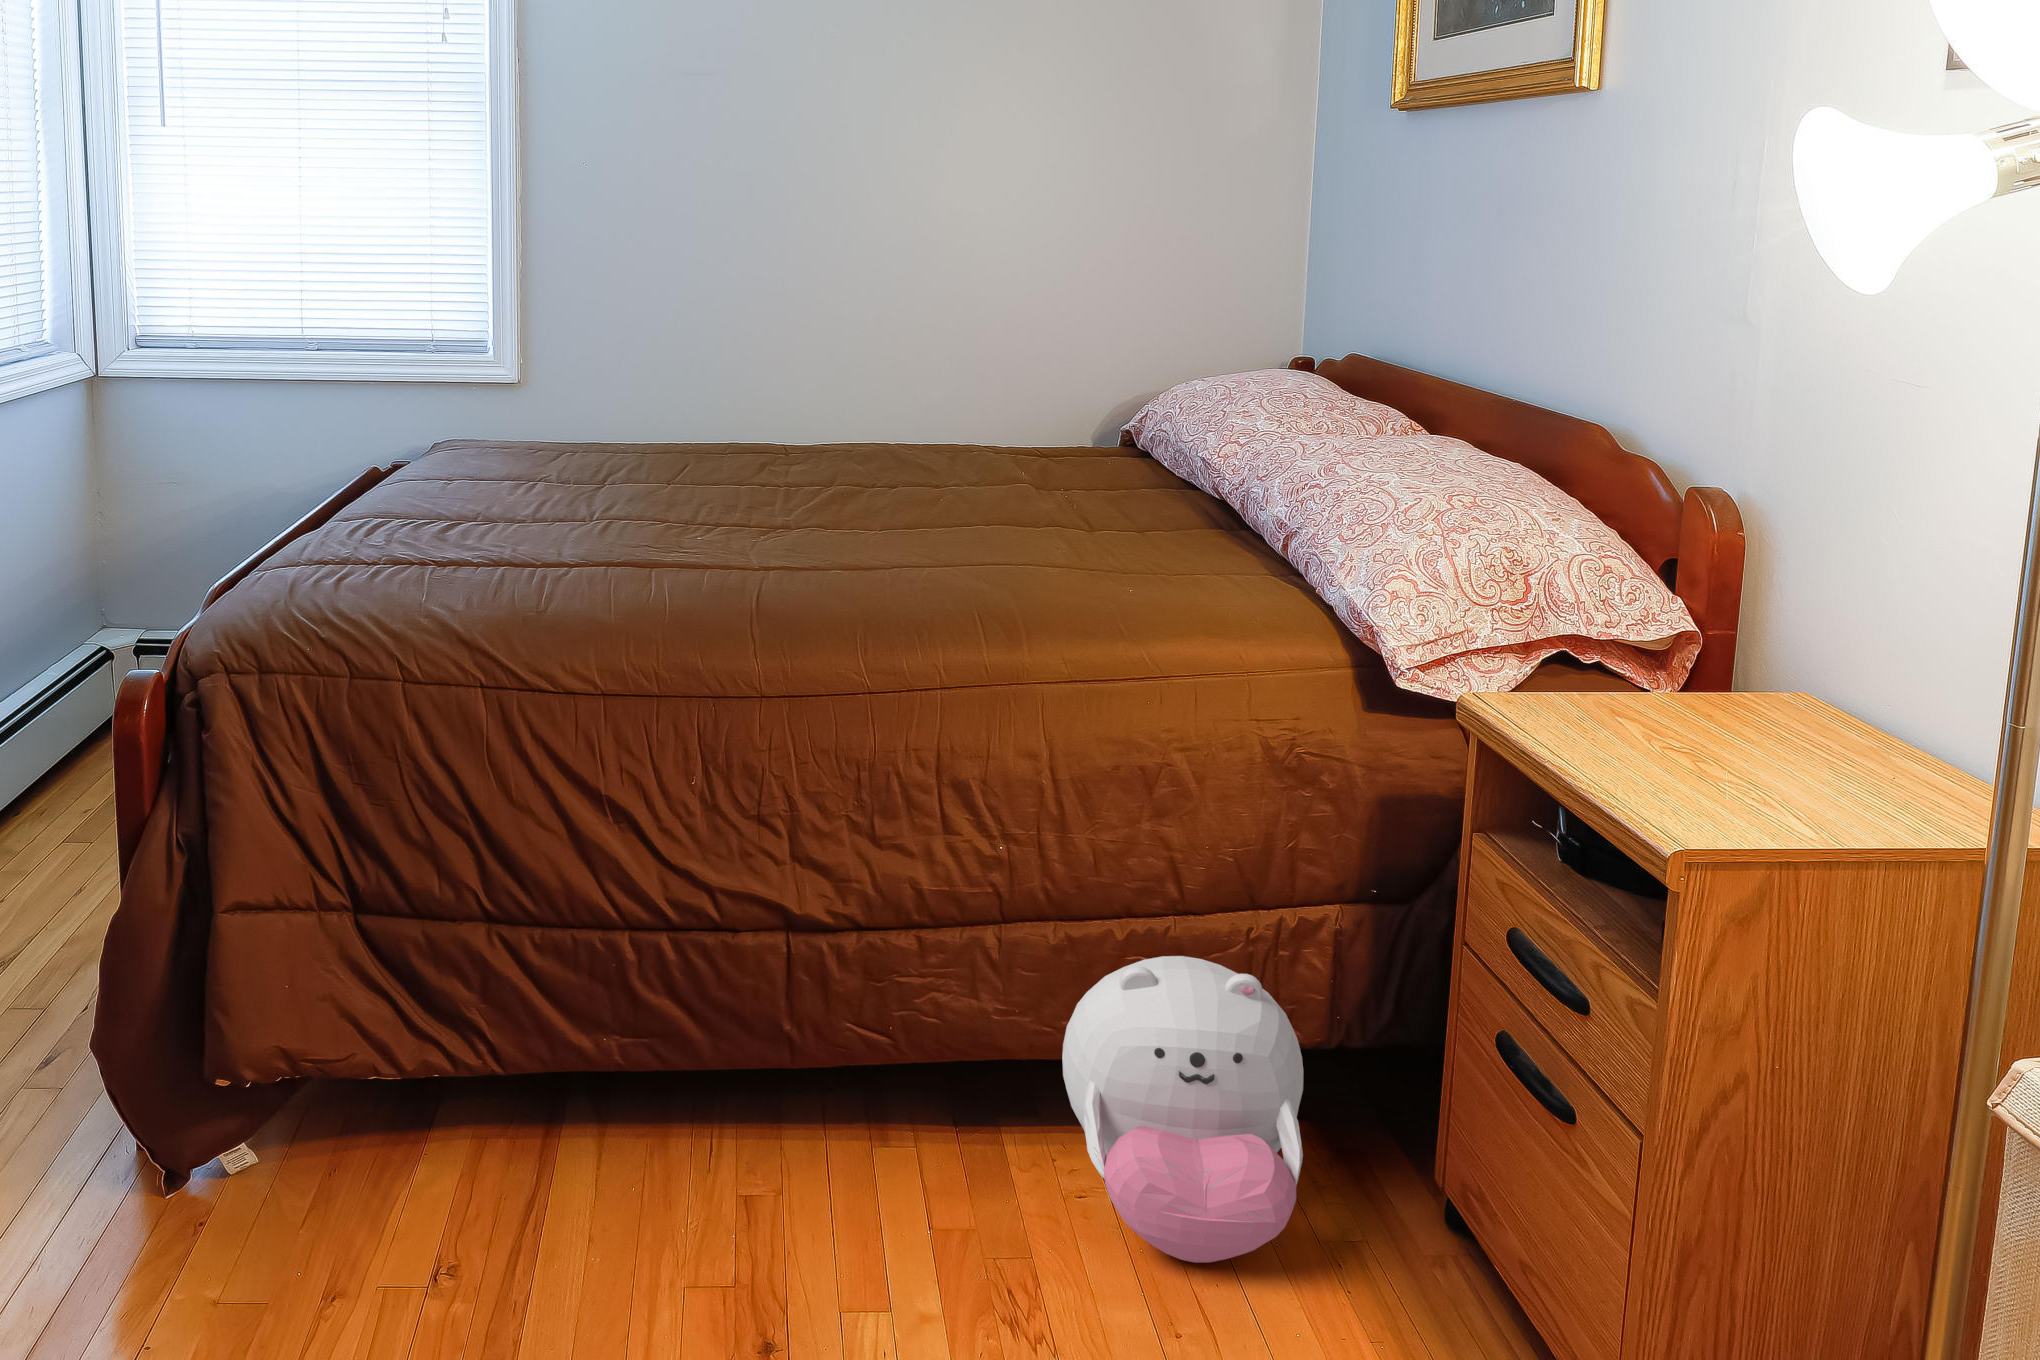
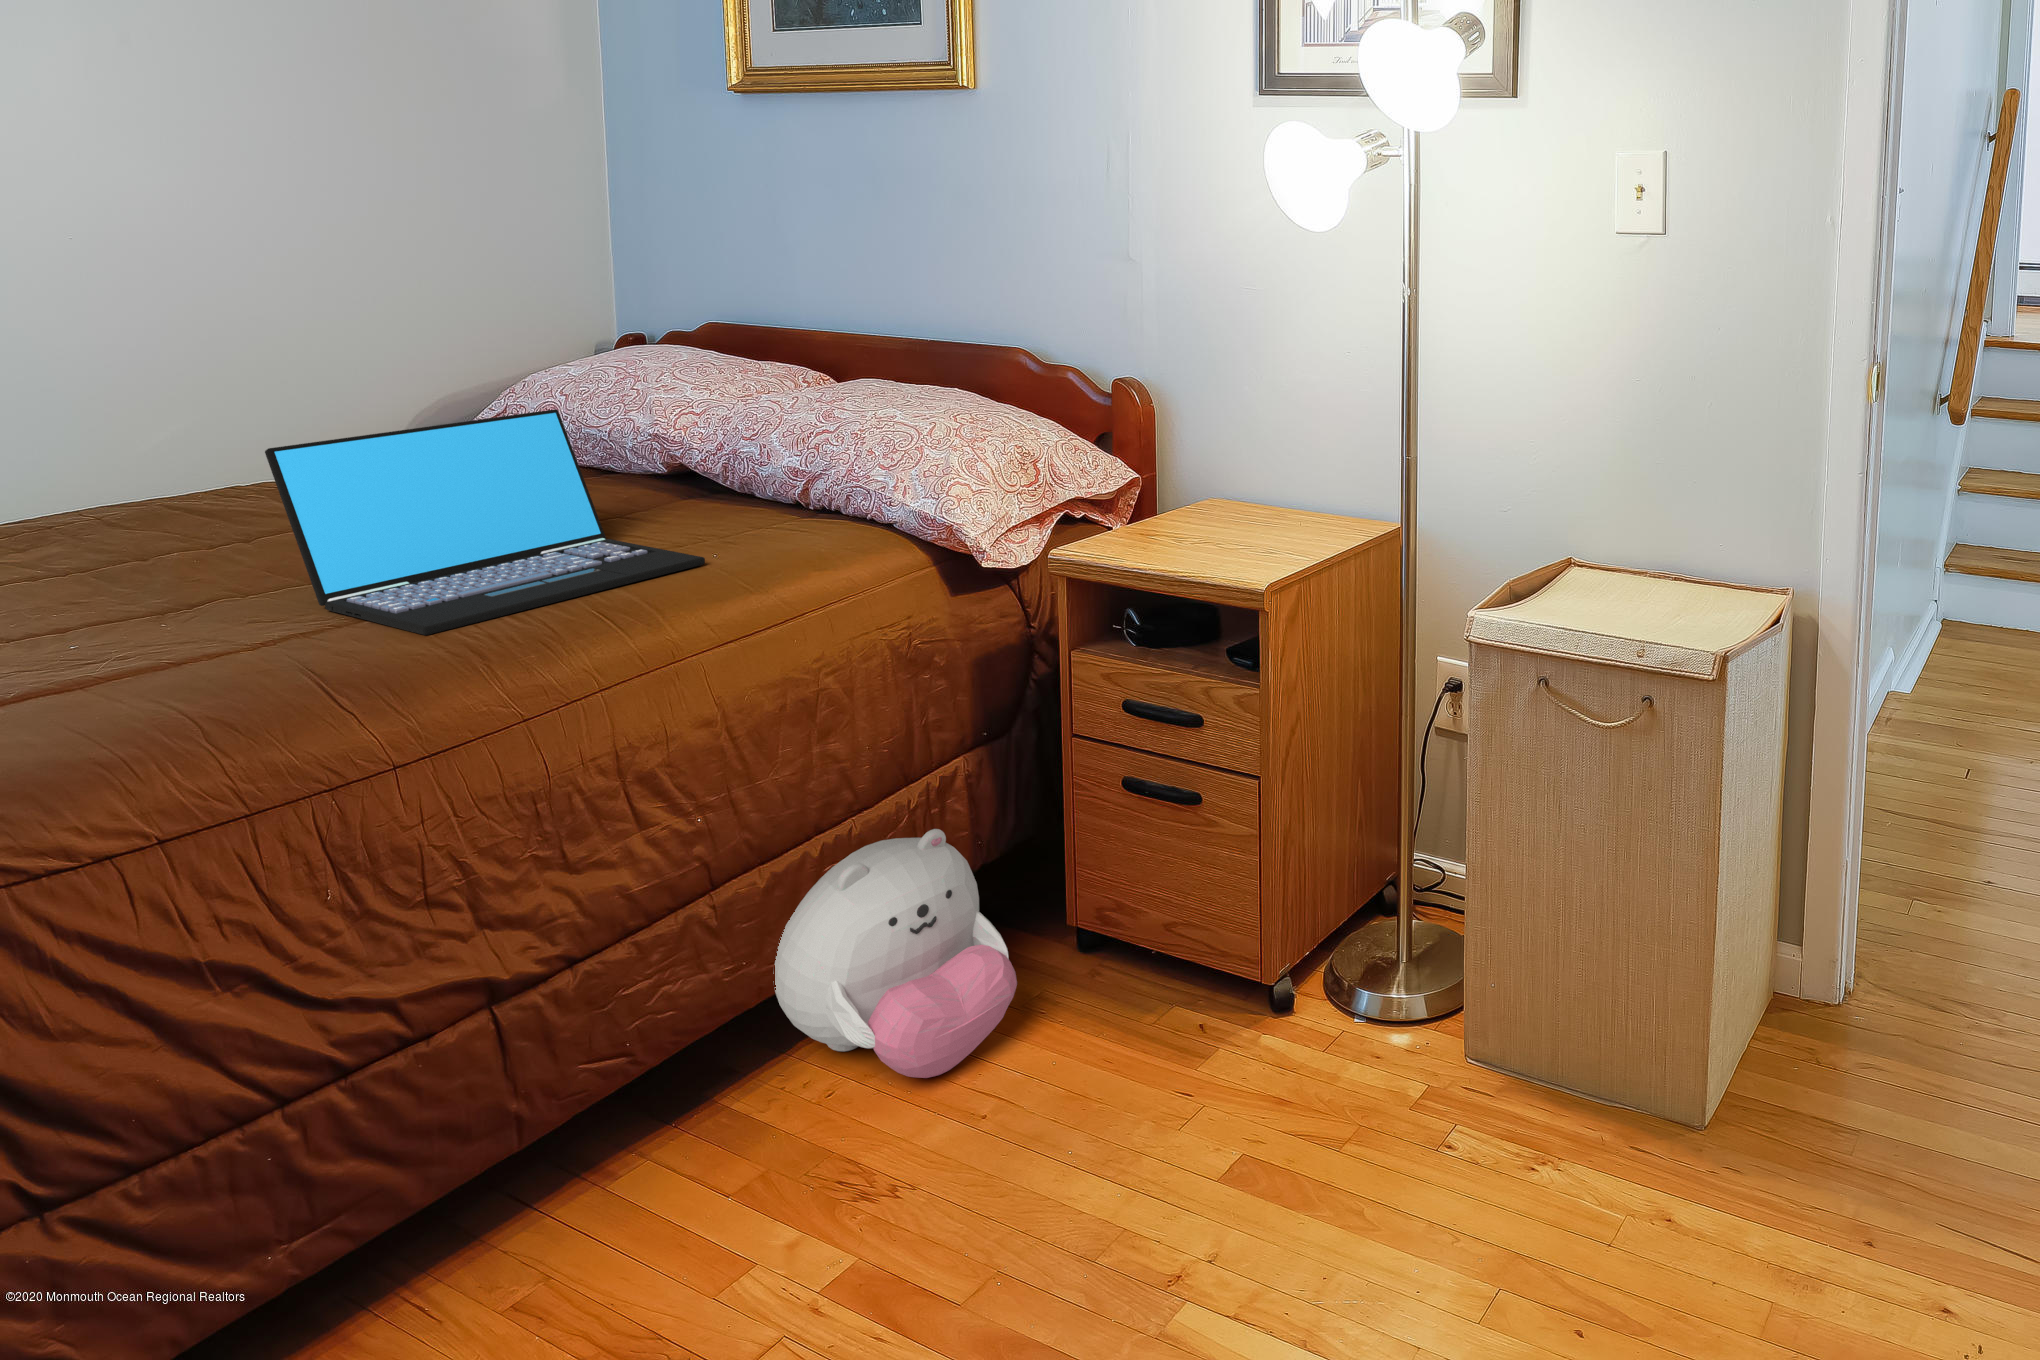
laptop: none [823,417,1096,595] -> present [265,409,705,635]

